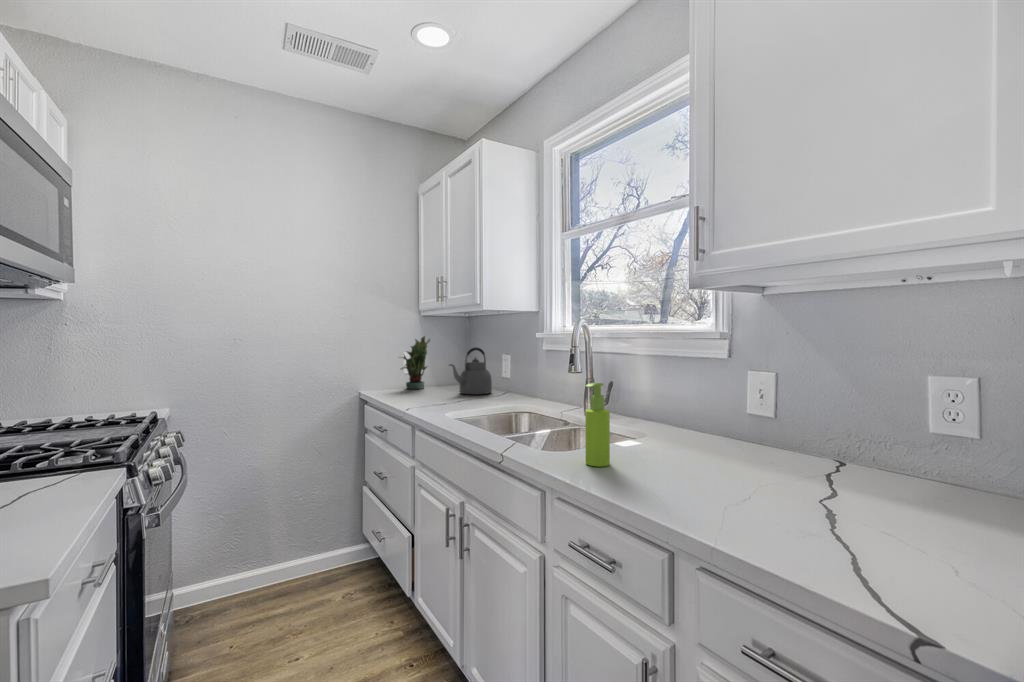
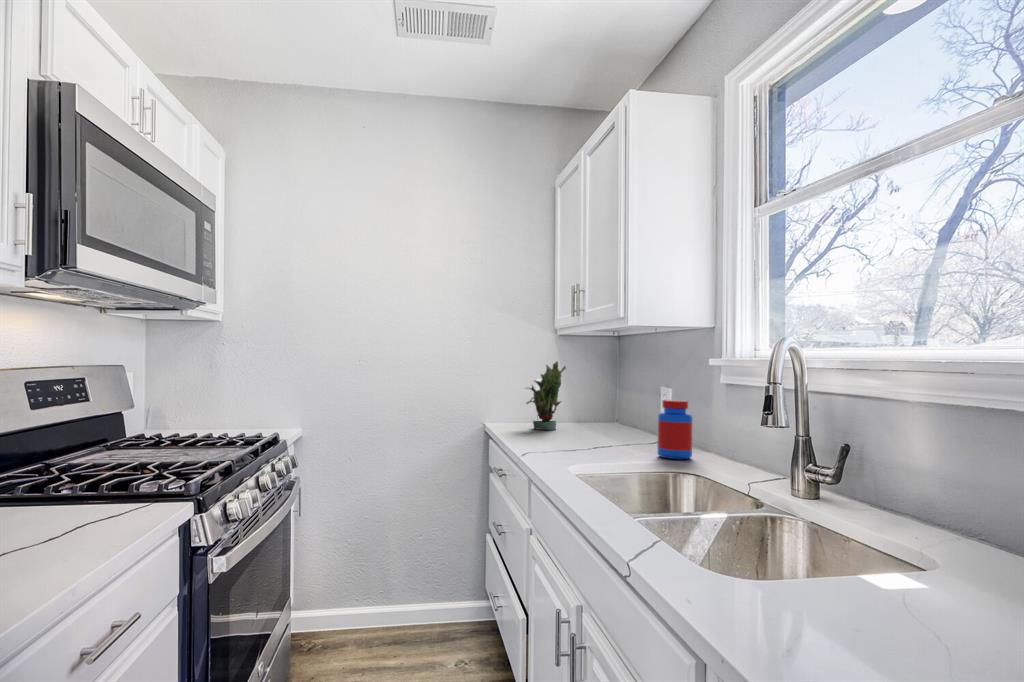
kettle: present [449,348,492,394] -> none [583,379,644,444]
jar: none [503,362,526,401] -> present [657,400,693,459]
soap dispenser: present [585,383,610,467] -> none [804,445,865,637]

